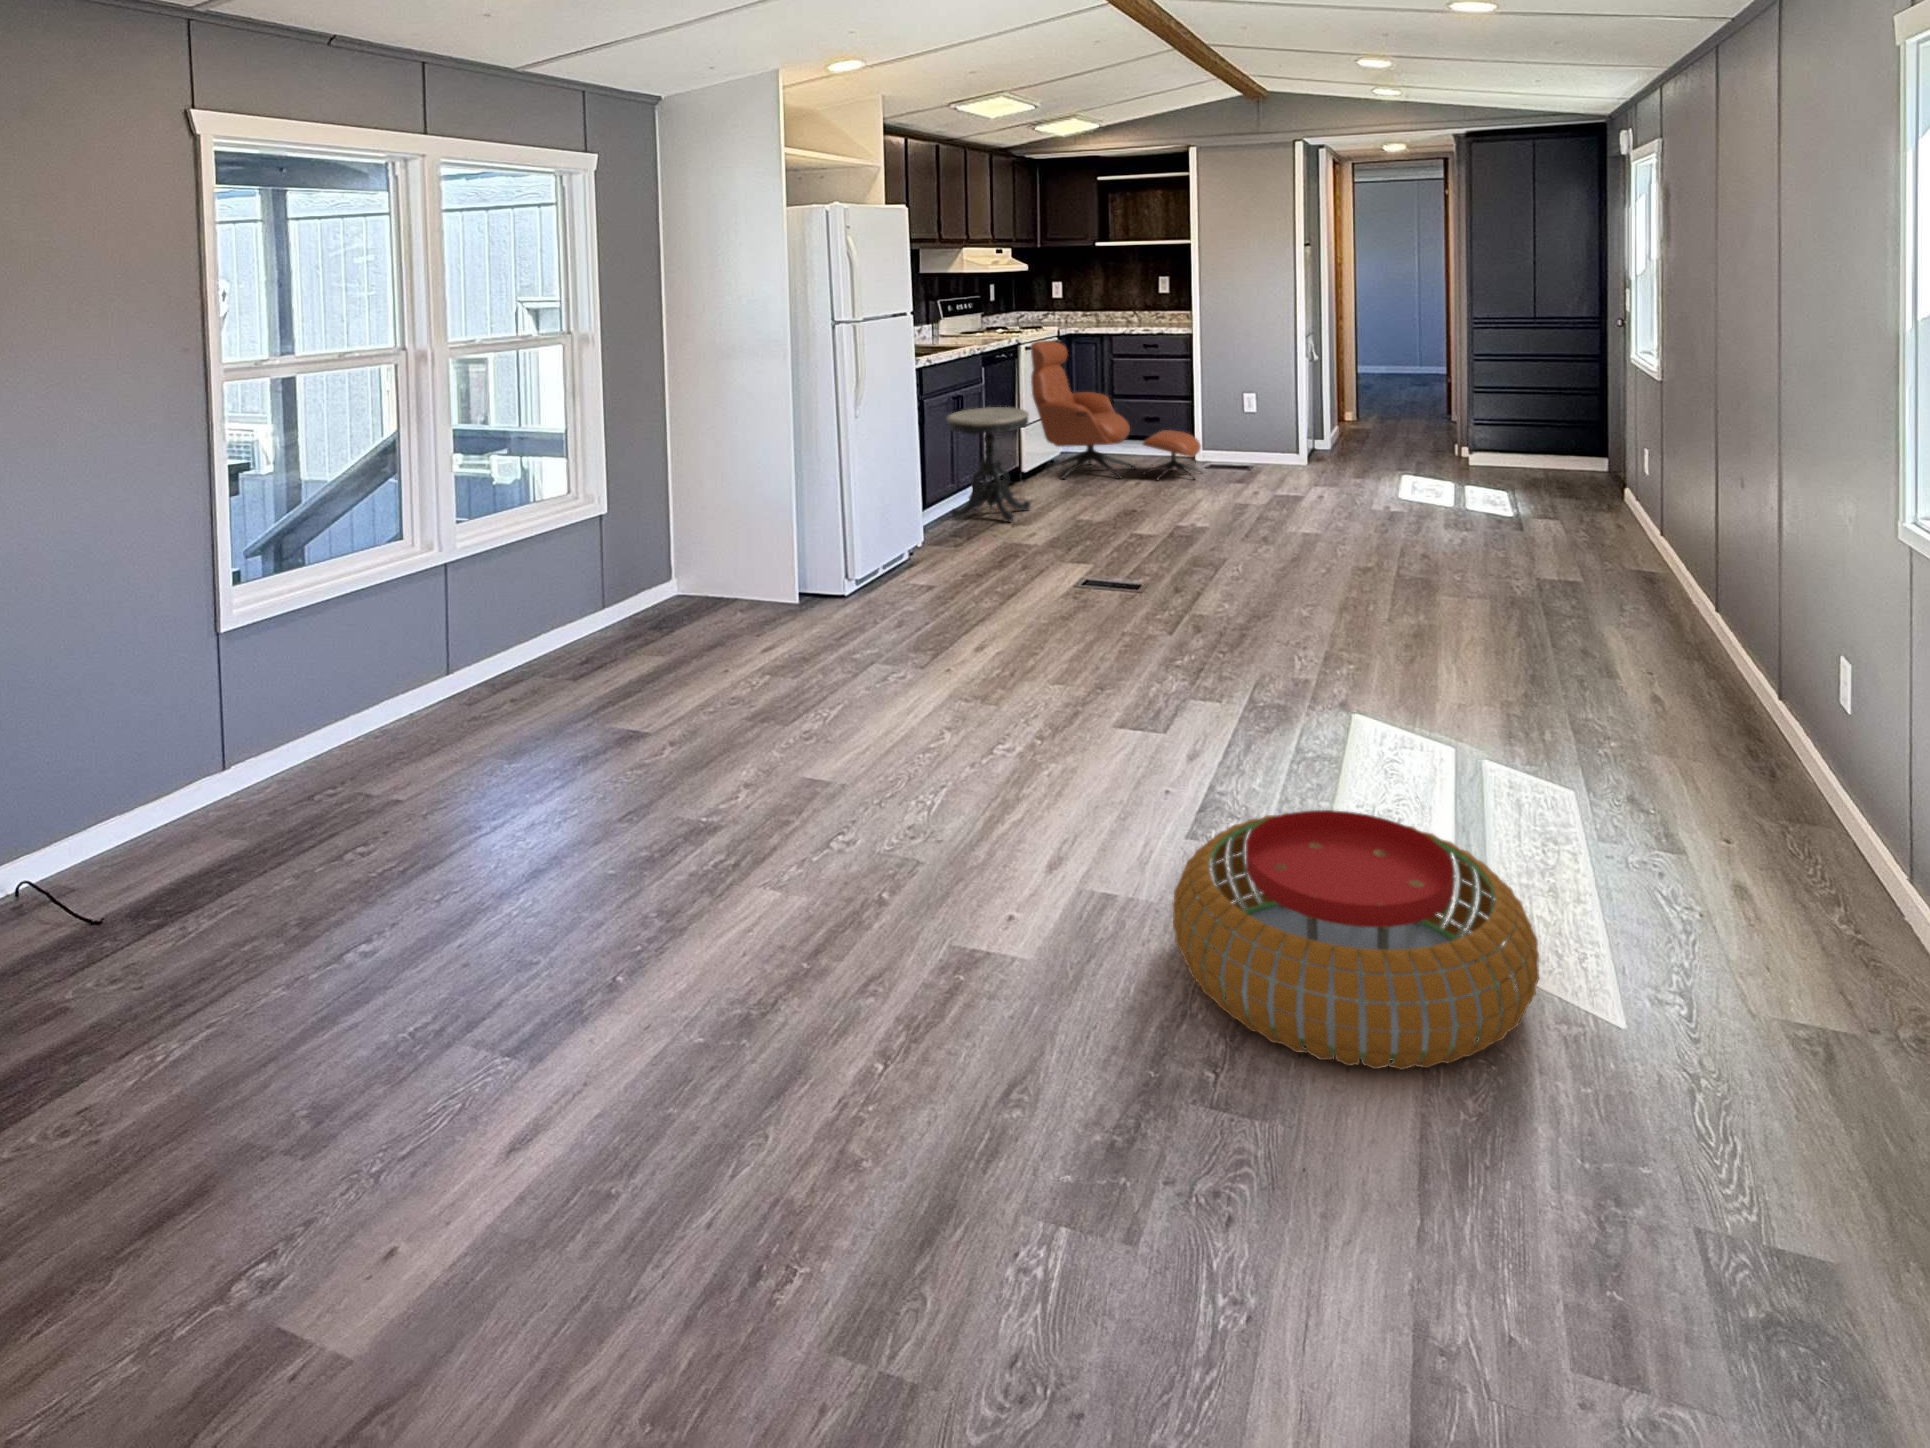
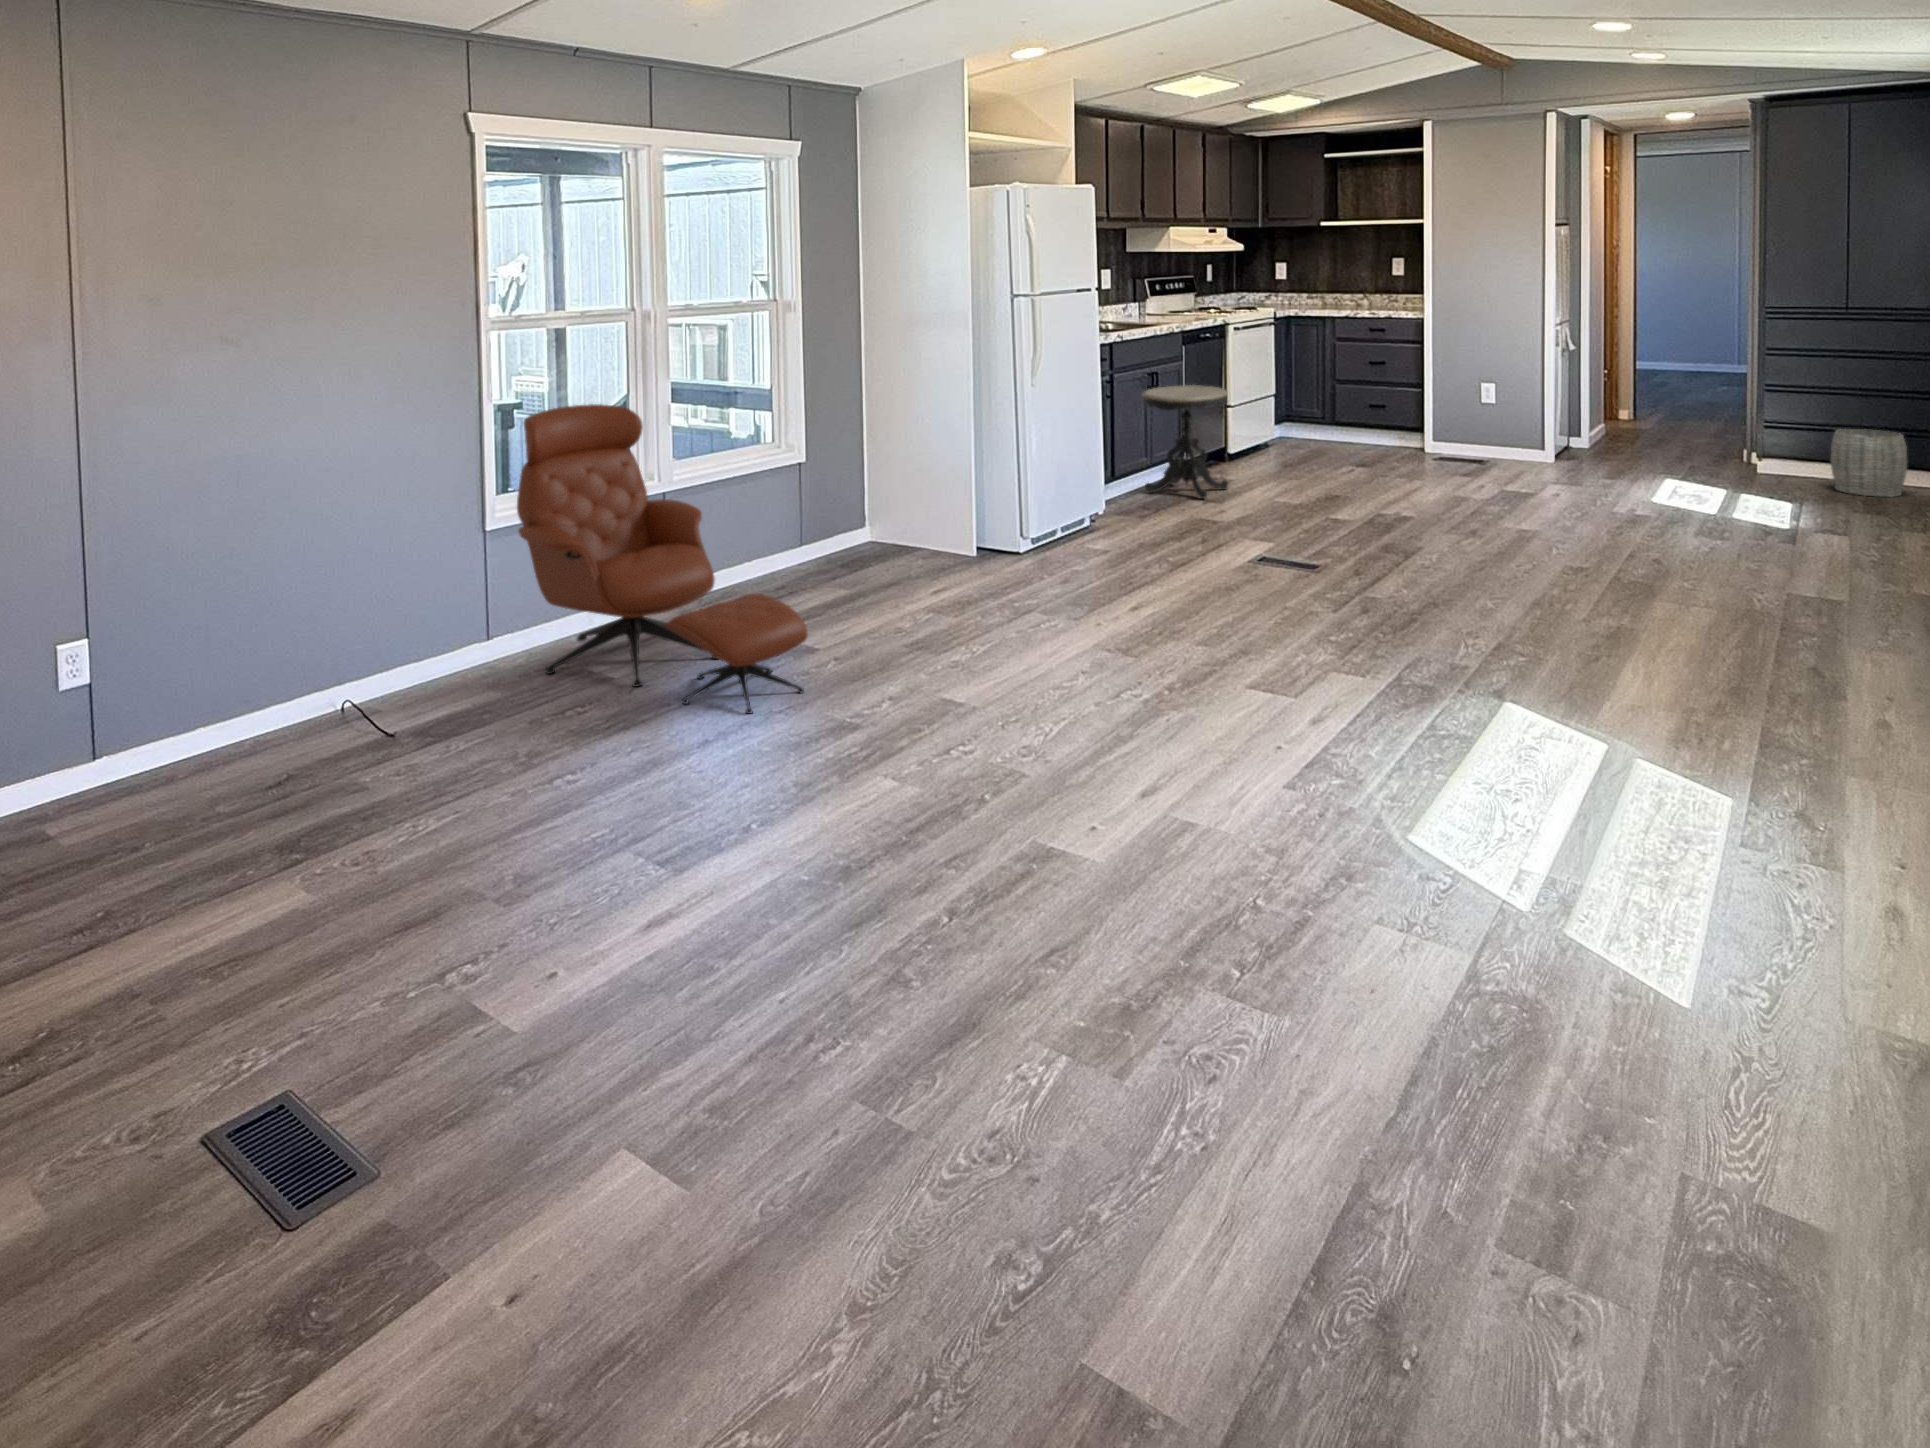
lounge chair: present [1030,340,1203,480] -> present [517,404,808,714]
woven basket: none [1533,422,1590,480] -> present [1831,429,1907,497]
pouf: present [1173,810,1539,1070] -> none [1232,766,1596,1002]

